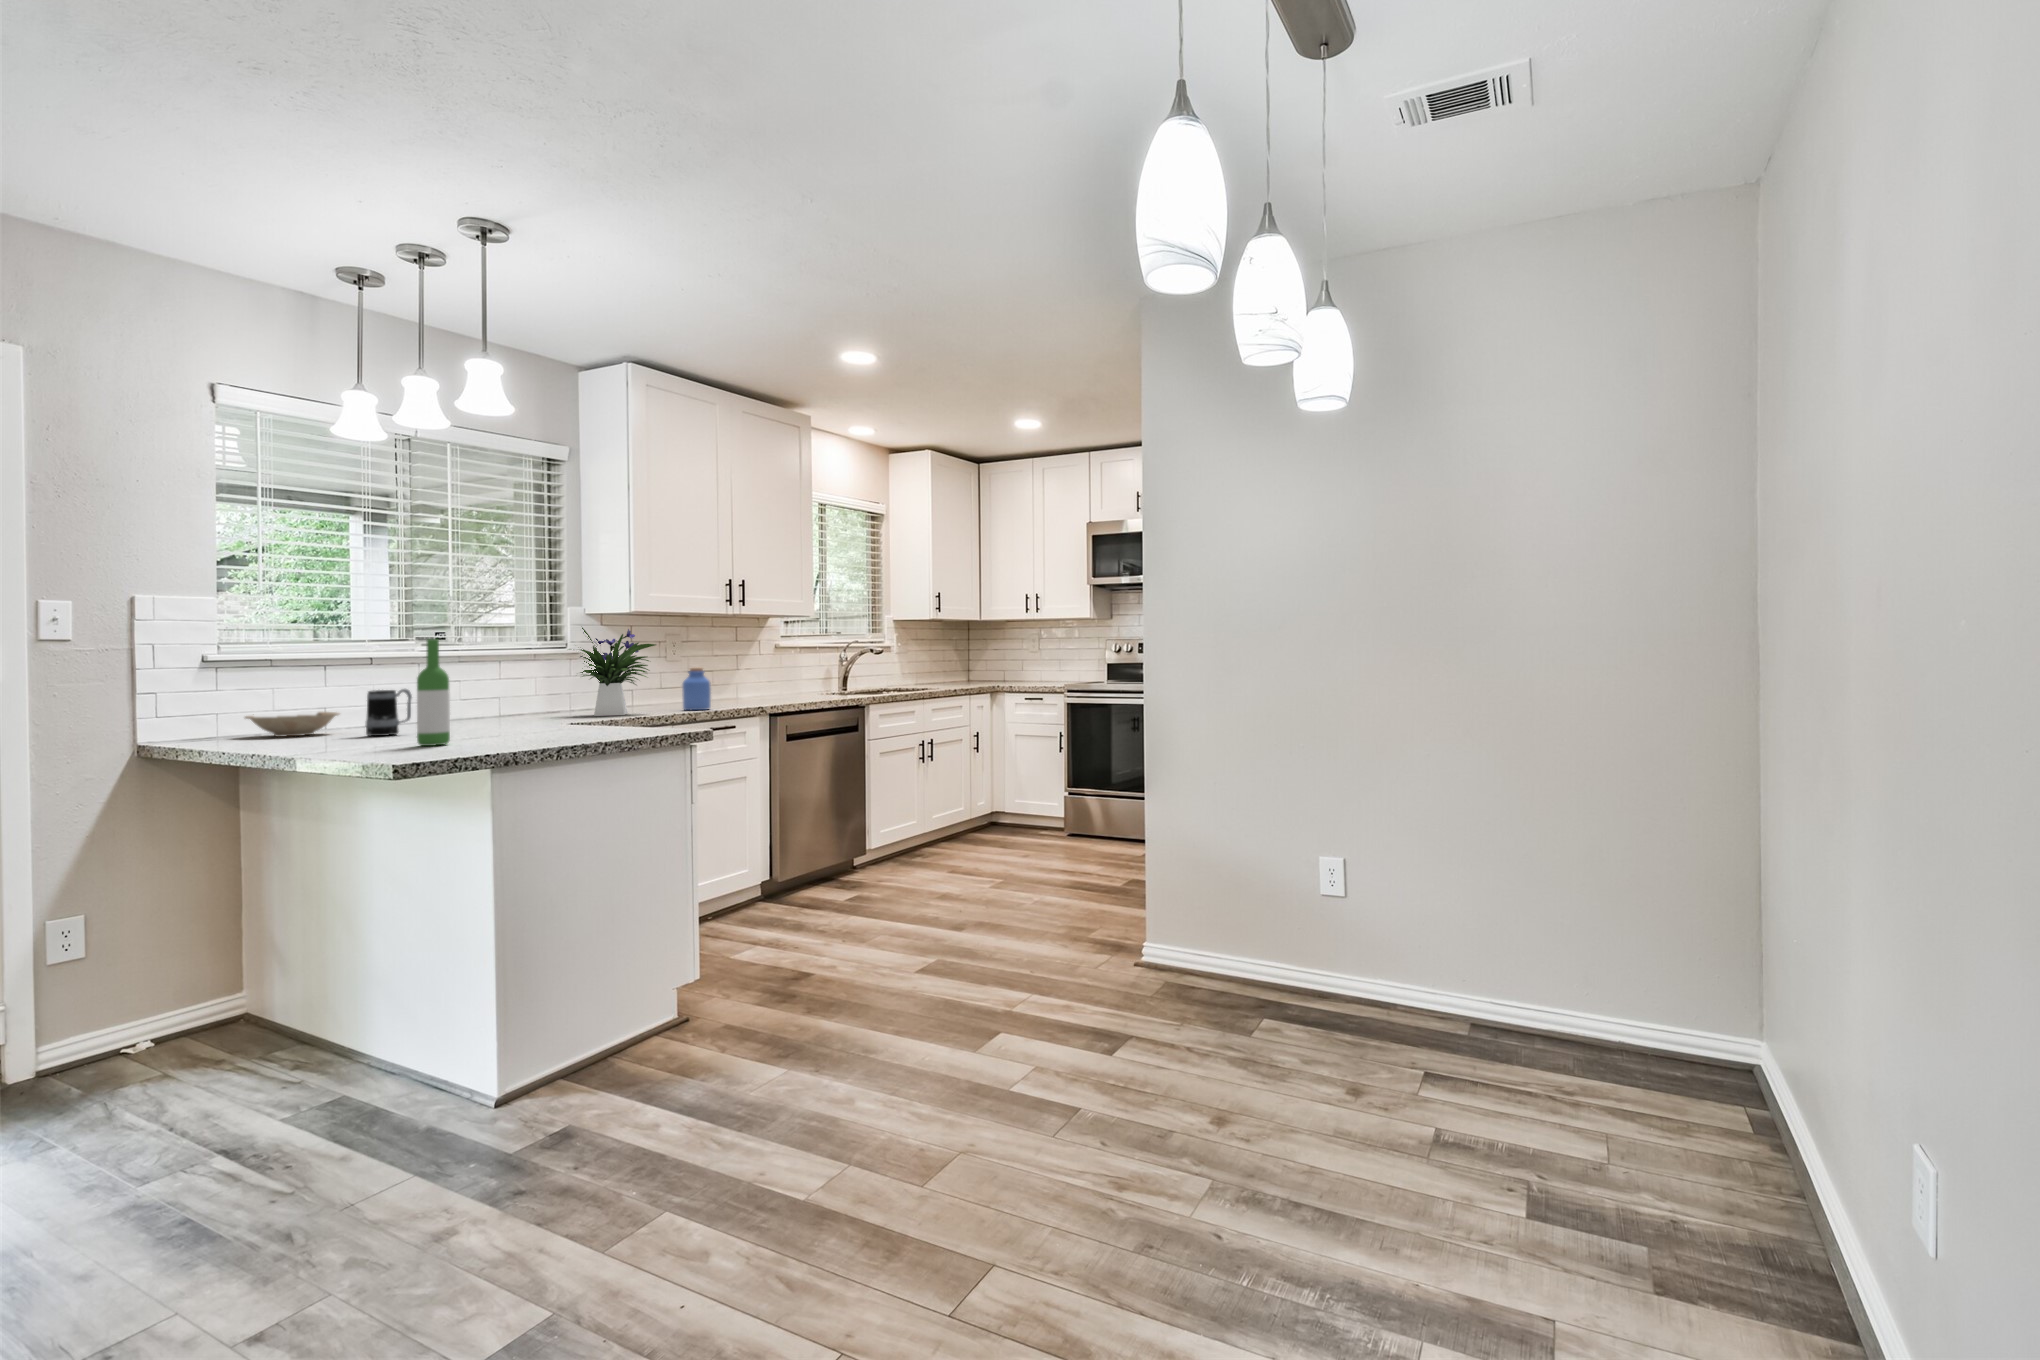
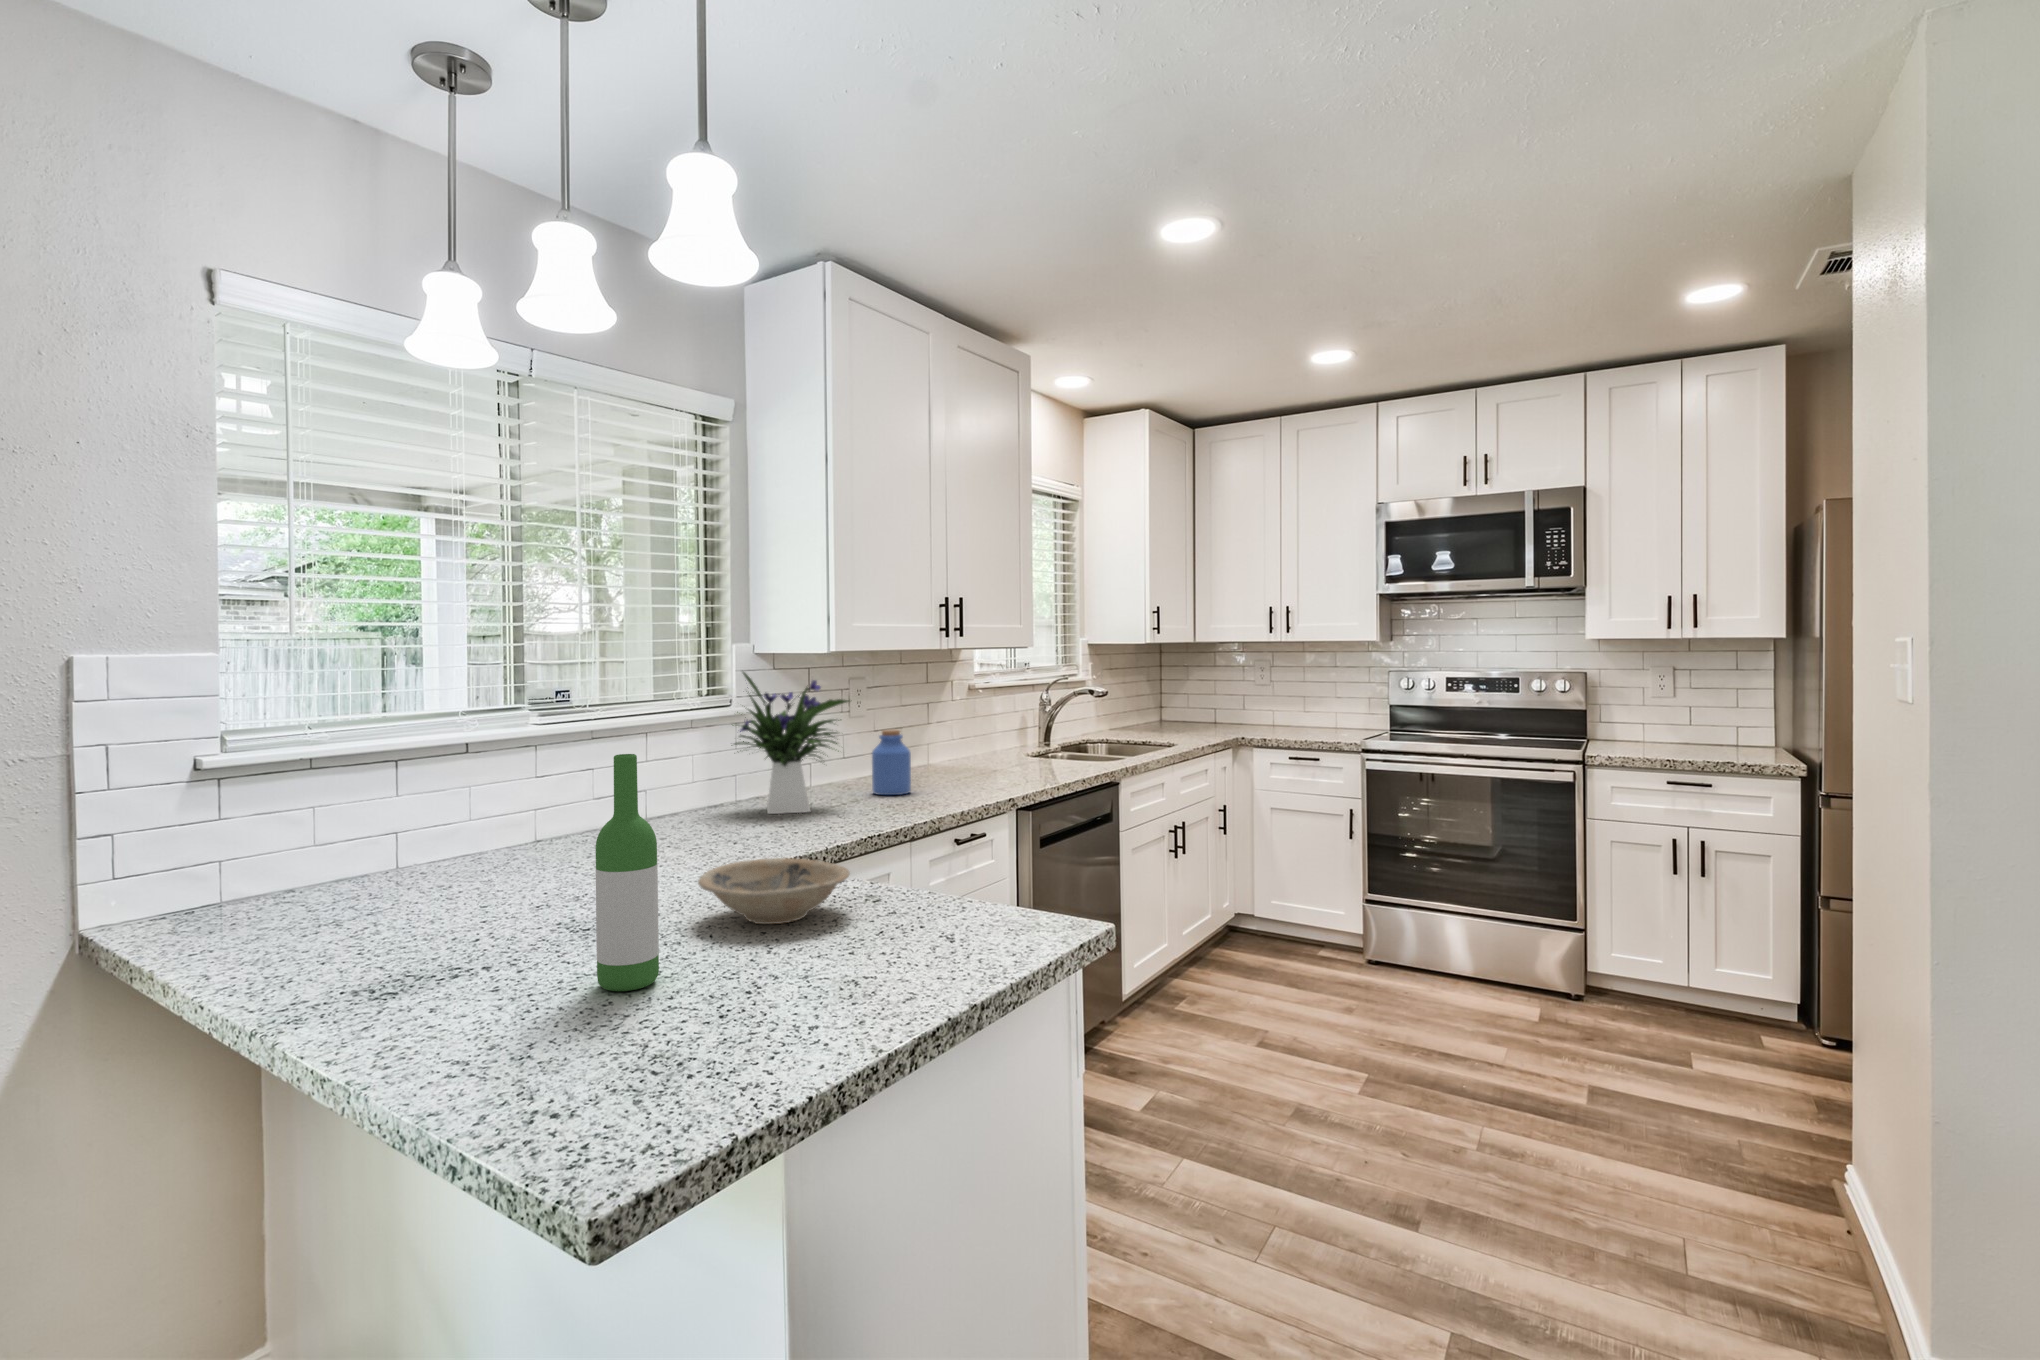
mug: present [366,689,412,736] -> none [467,816,543,908]
bowl: present [245,712,339,737] -> present [698,858,850,924]

